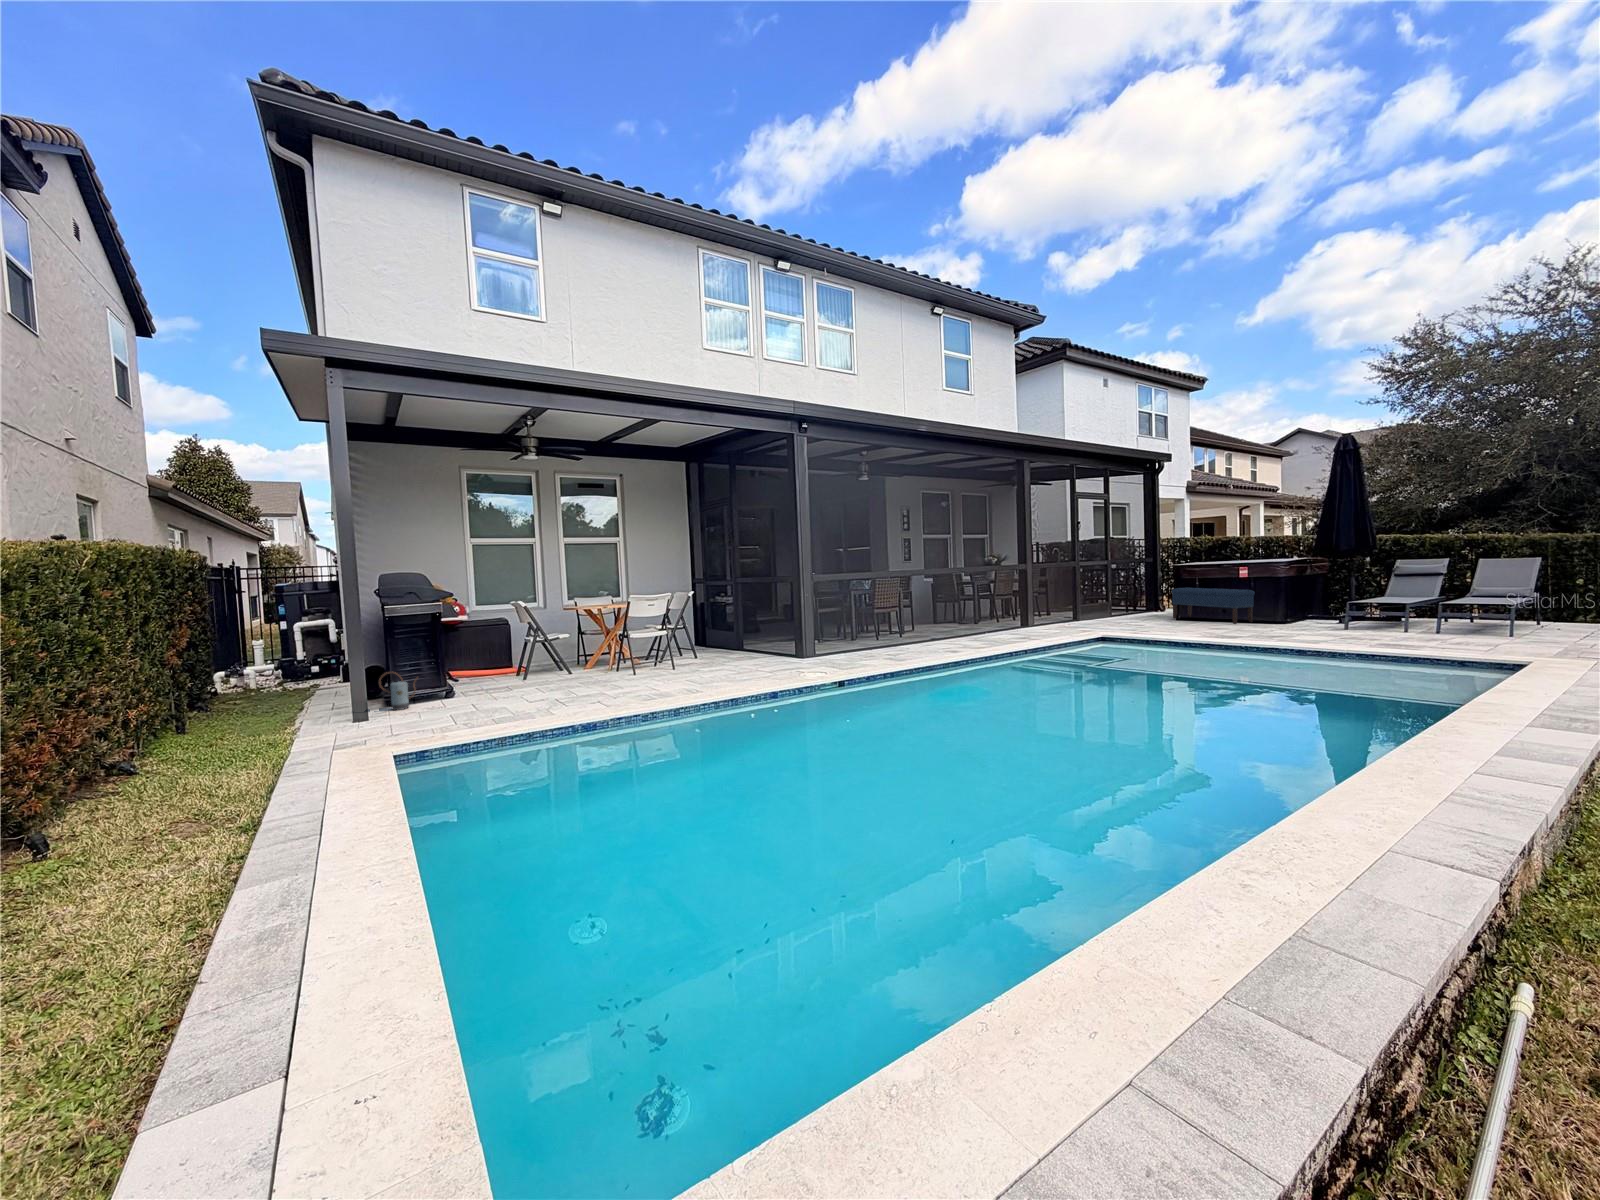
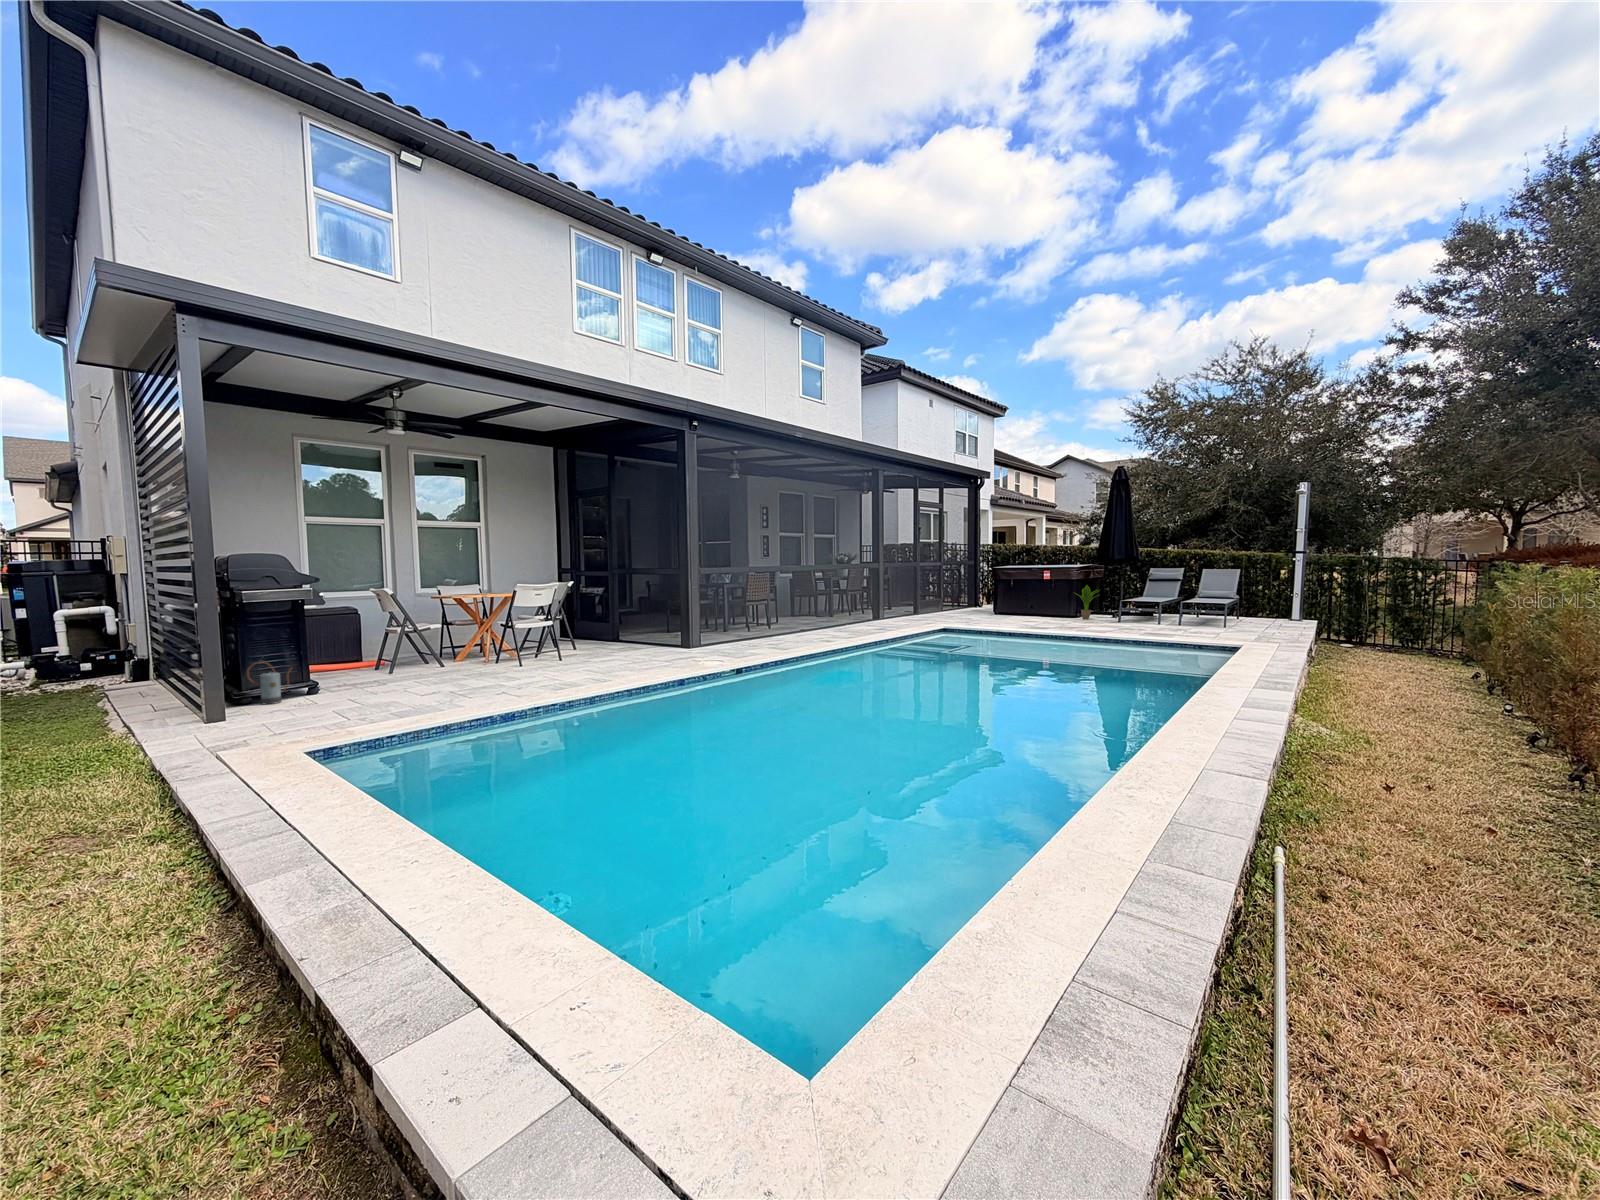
potted plant: none [1282,582,1321,624] -> present [1075,585,1099,619]
bench: present [1172,587,1255,624] -> none [990,589,1054,619]

